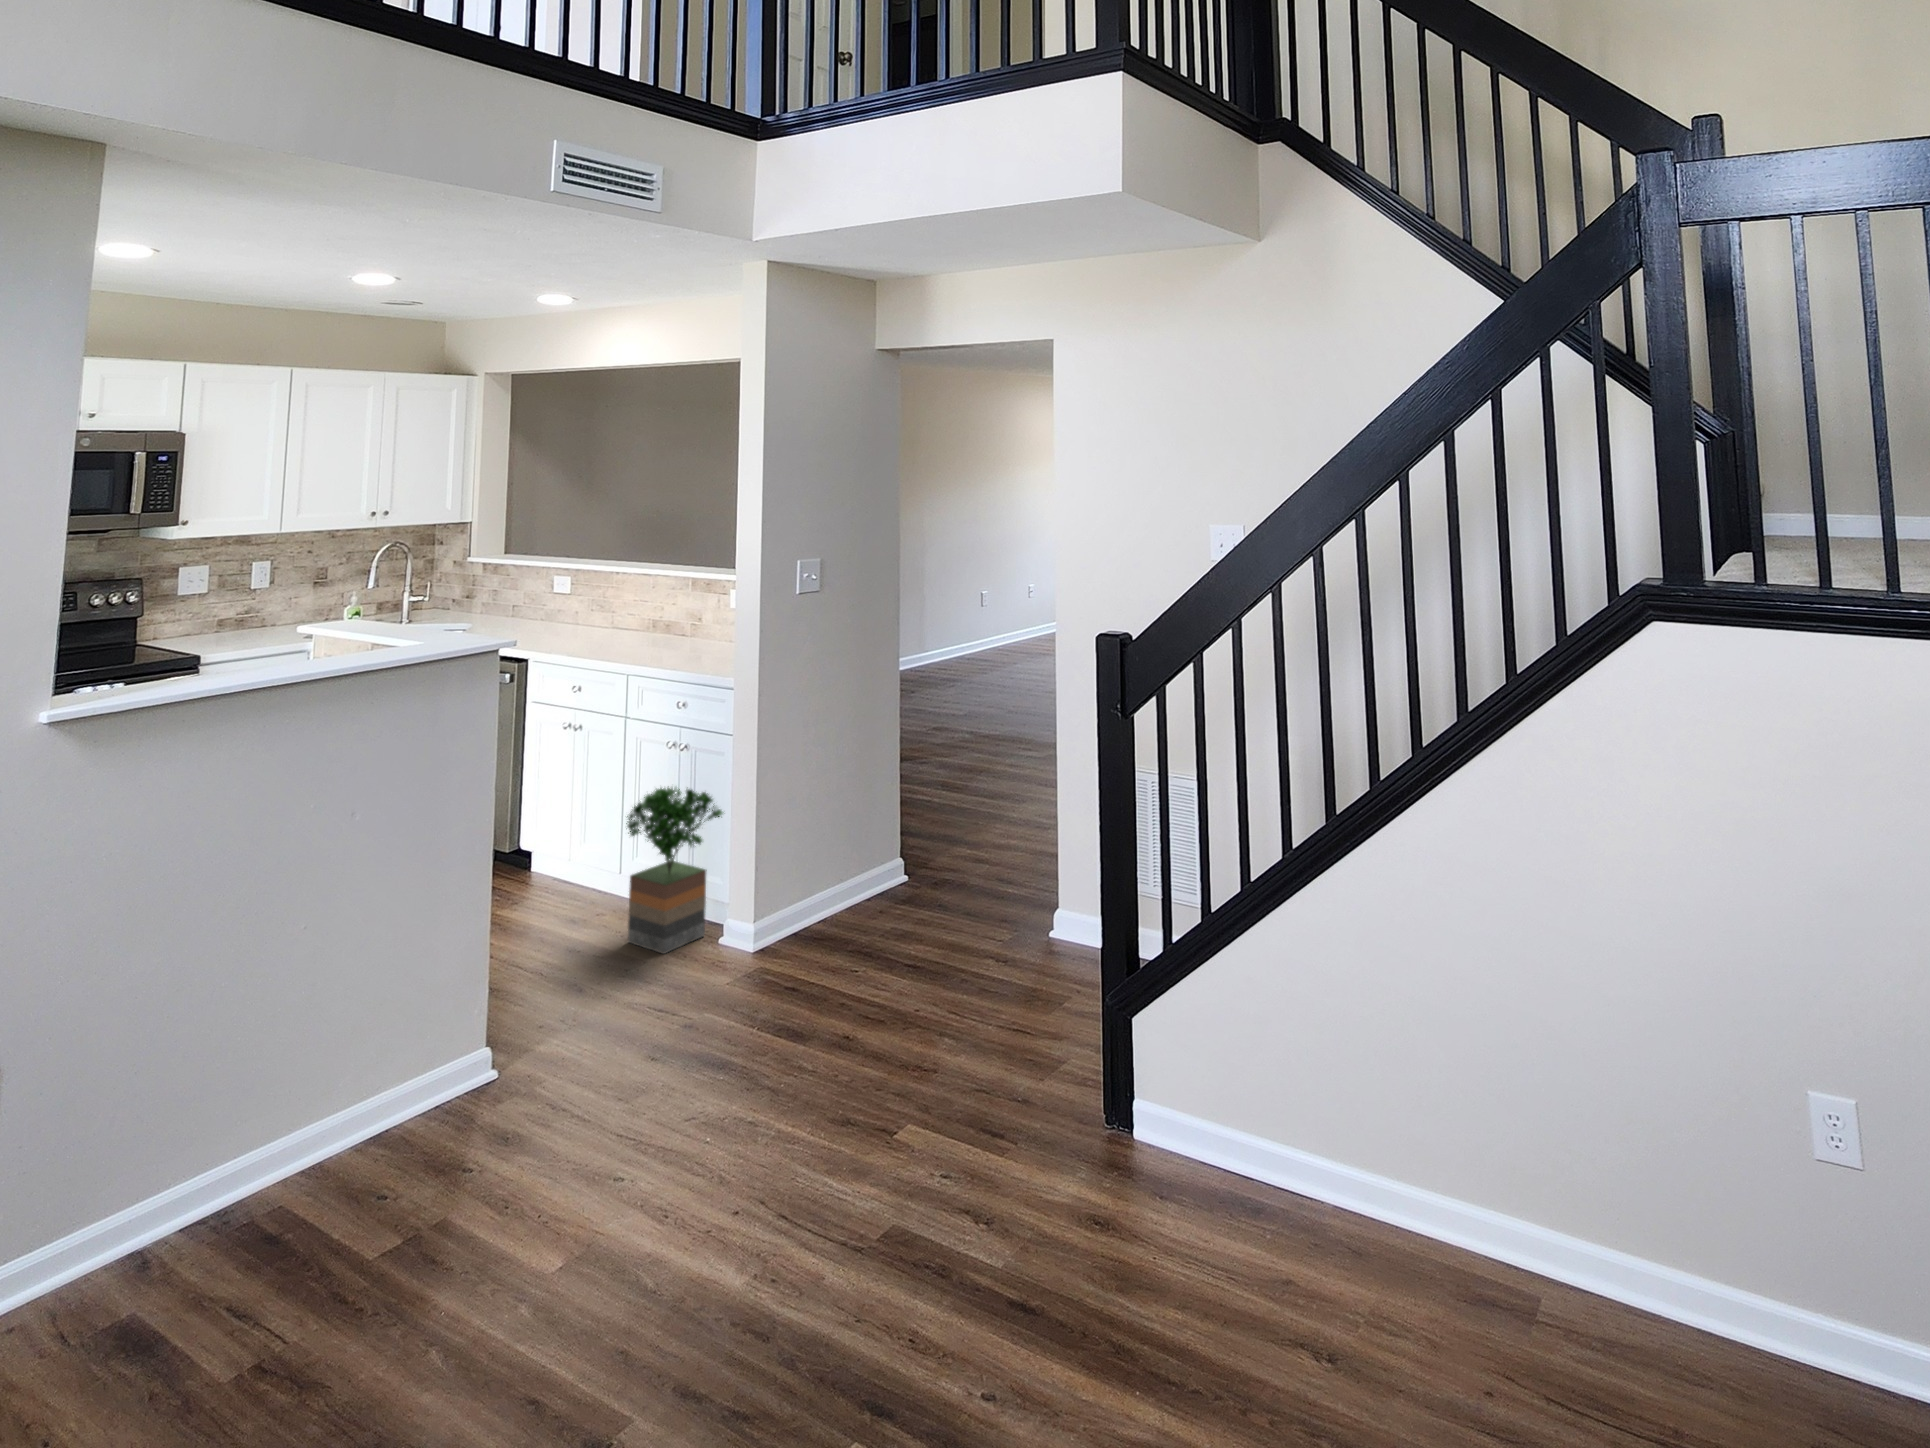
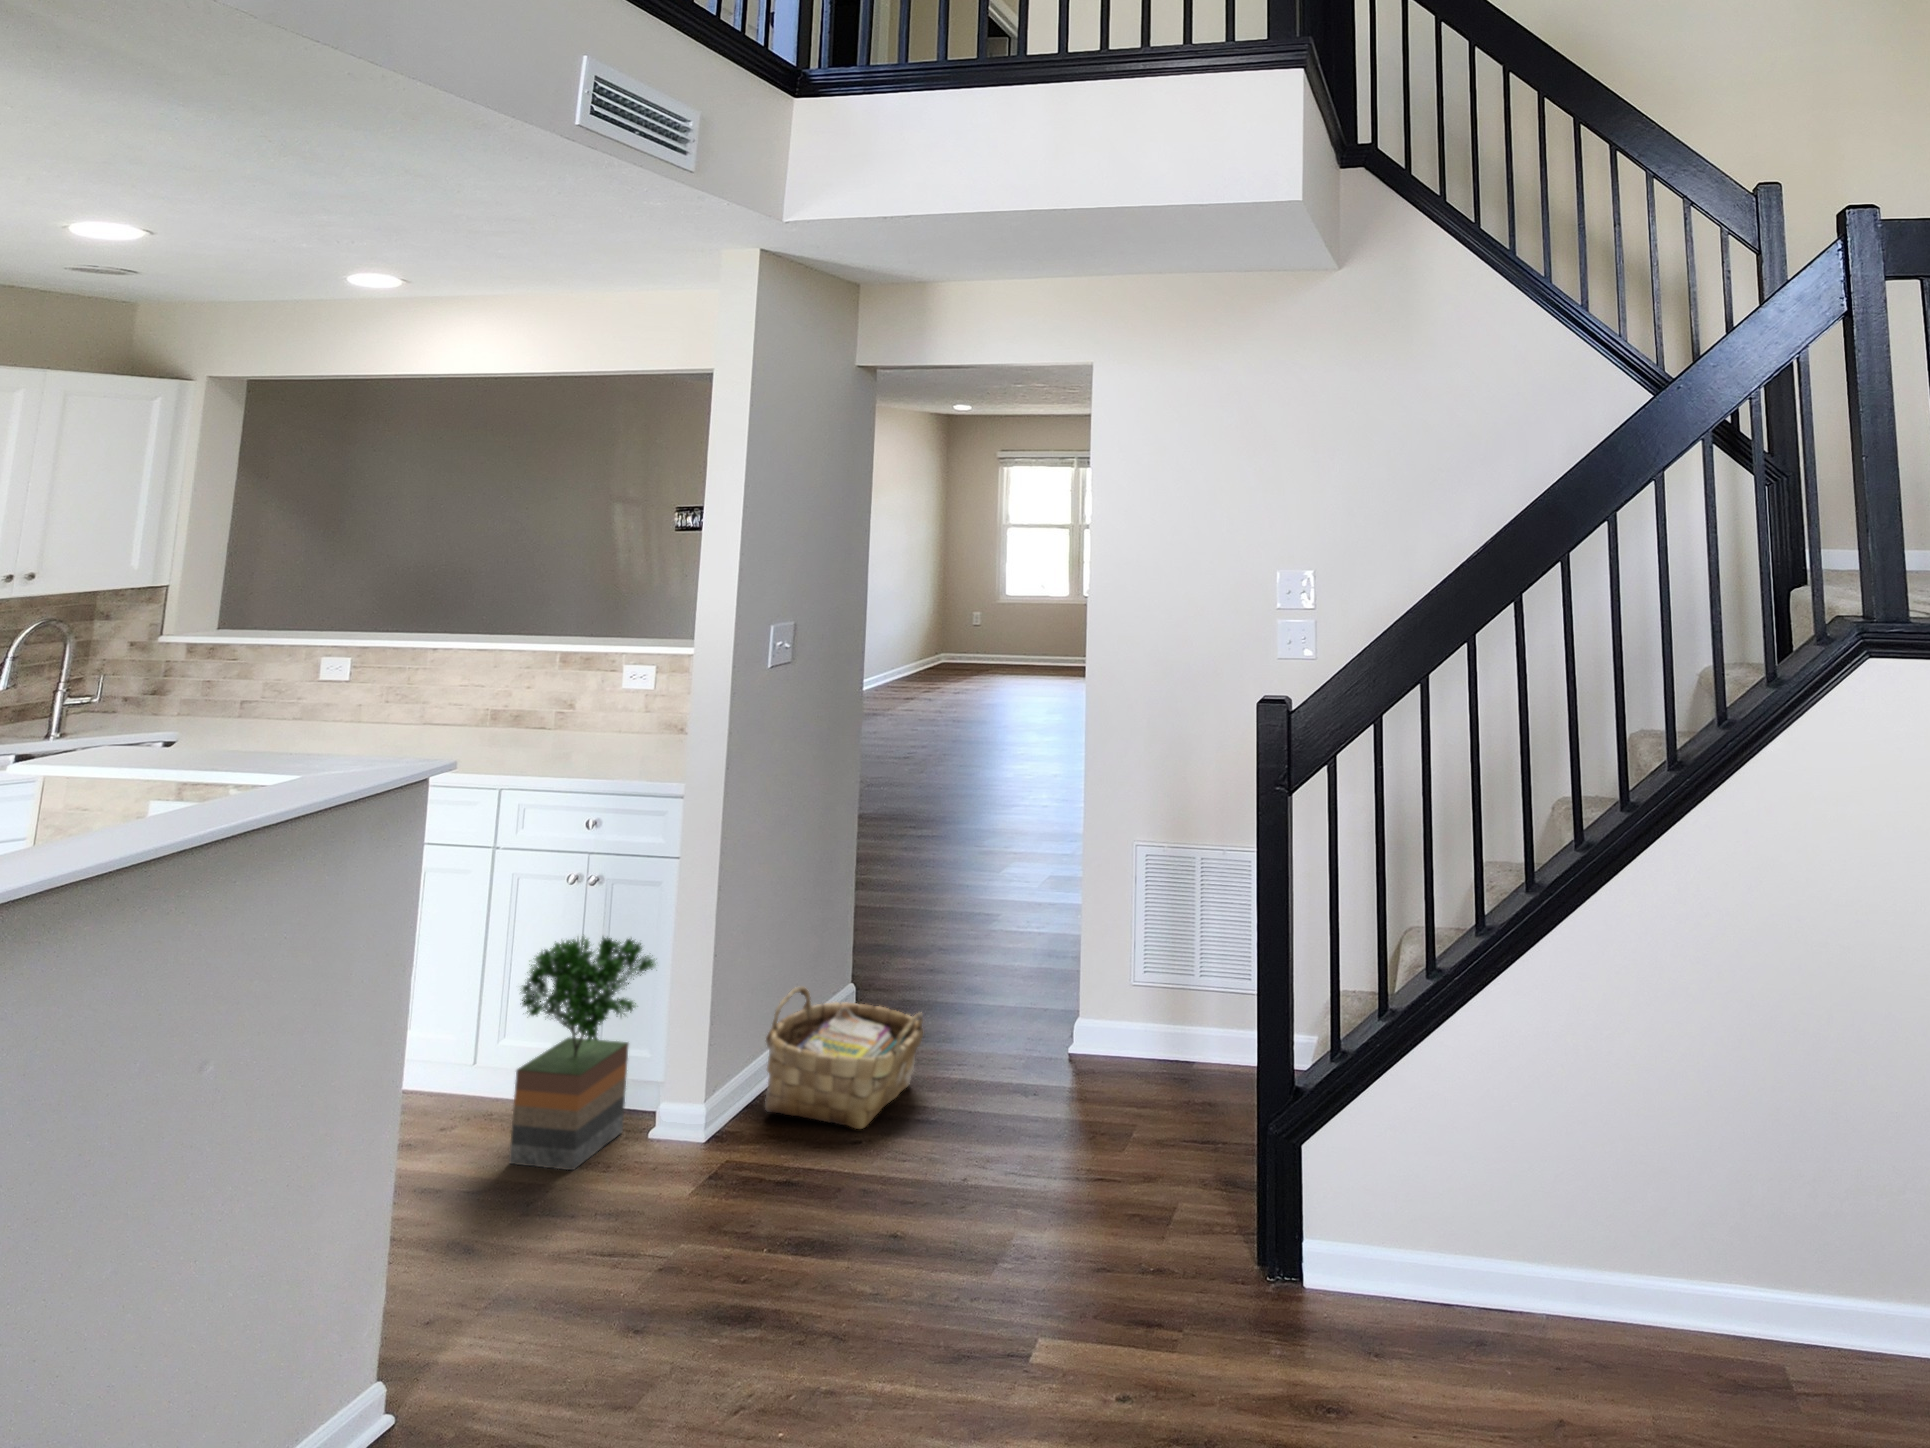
woven basket: none [800,848,920,964] -> present [765,986,923,1129]

